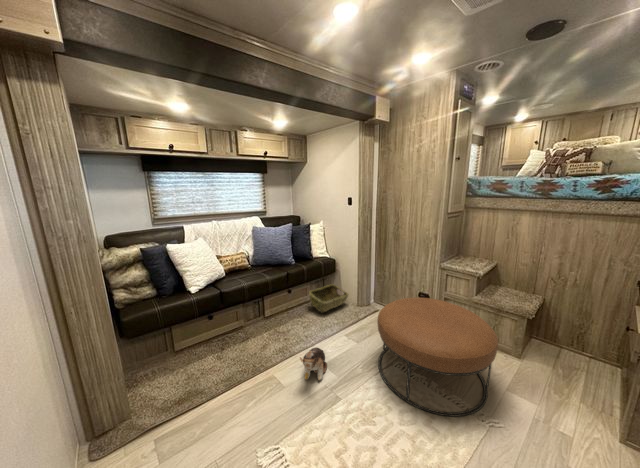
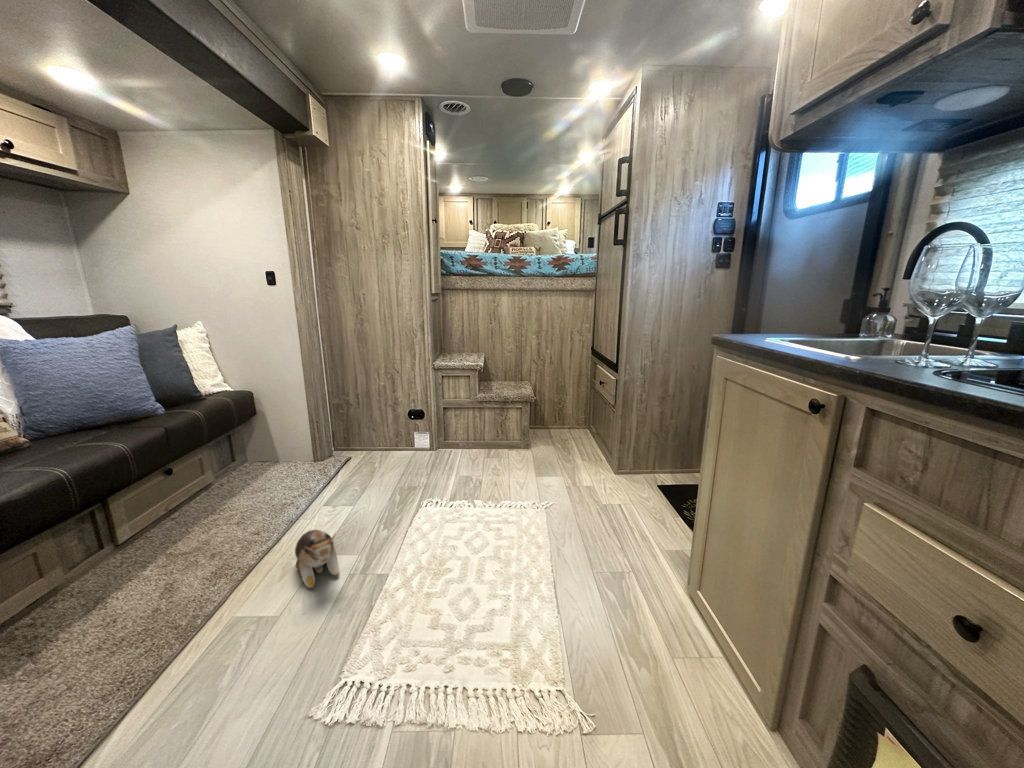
woven basket: present [309,284,348,312] -> none [208,443,293,497]
ottoman: present [377,298,498,417] -> none [391,405,532,531]

